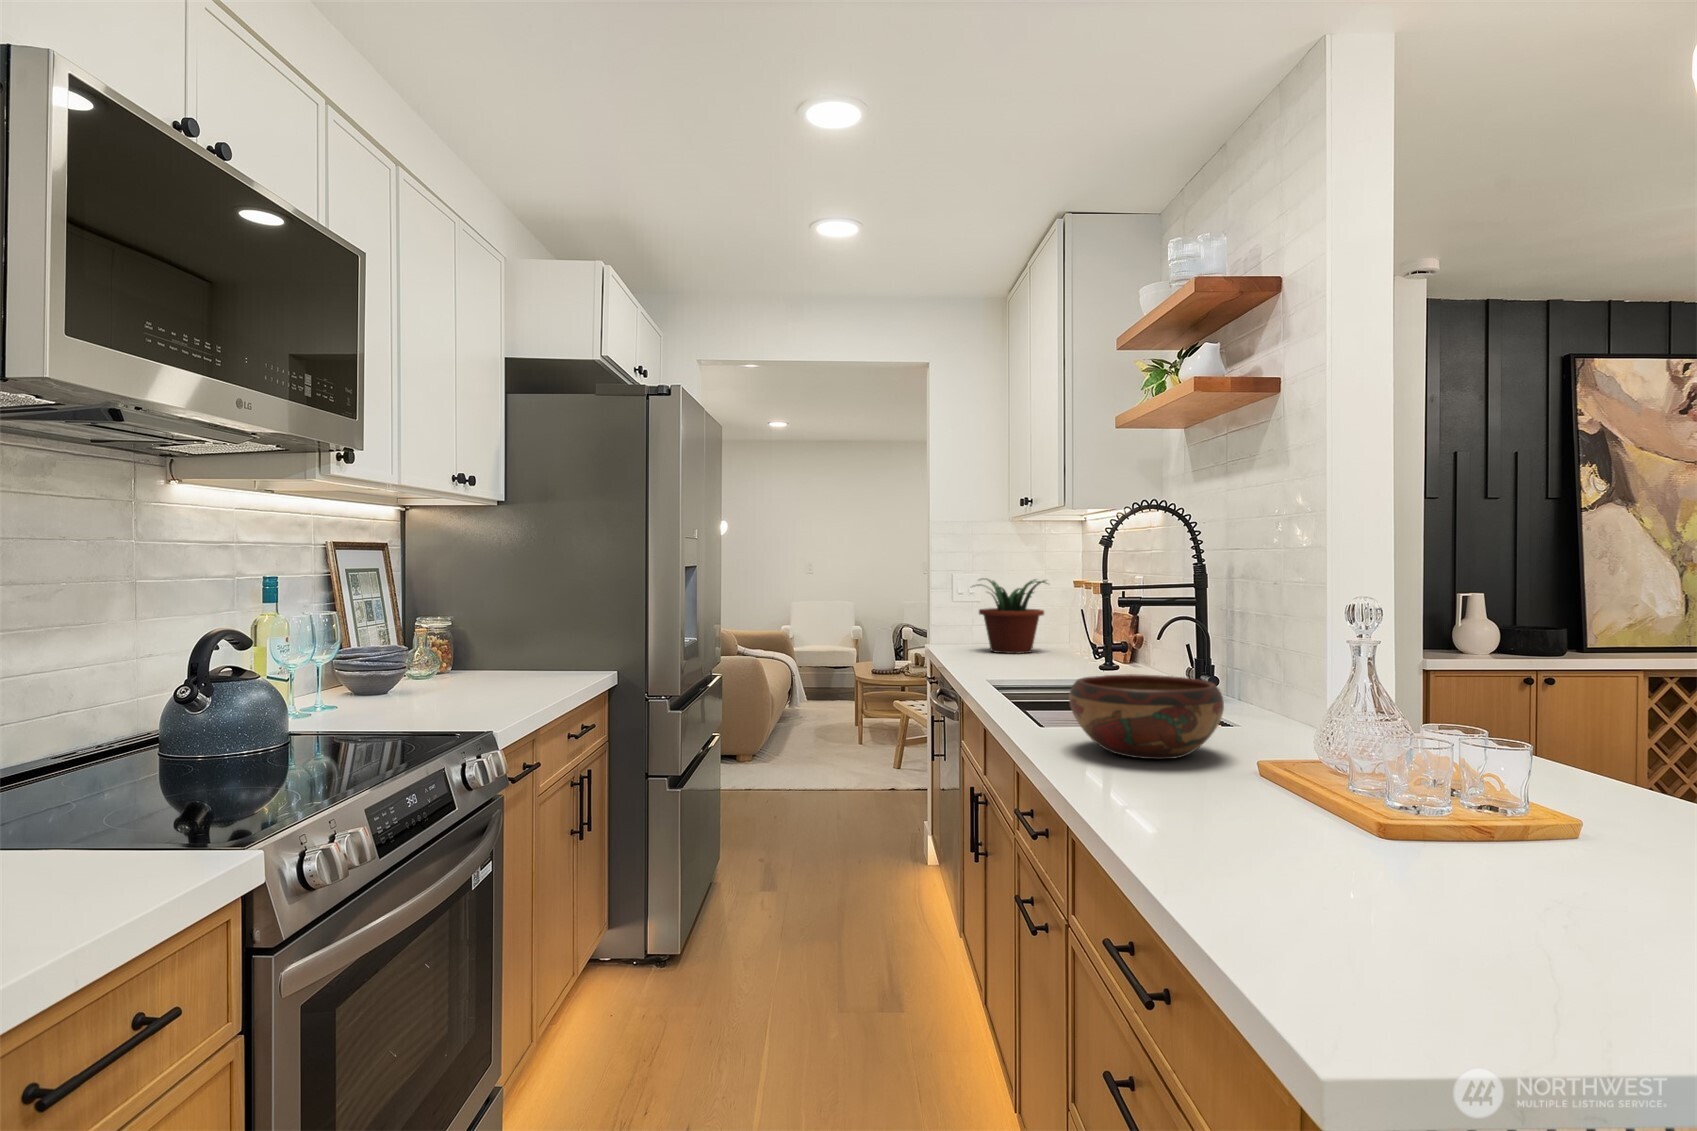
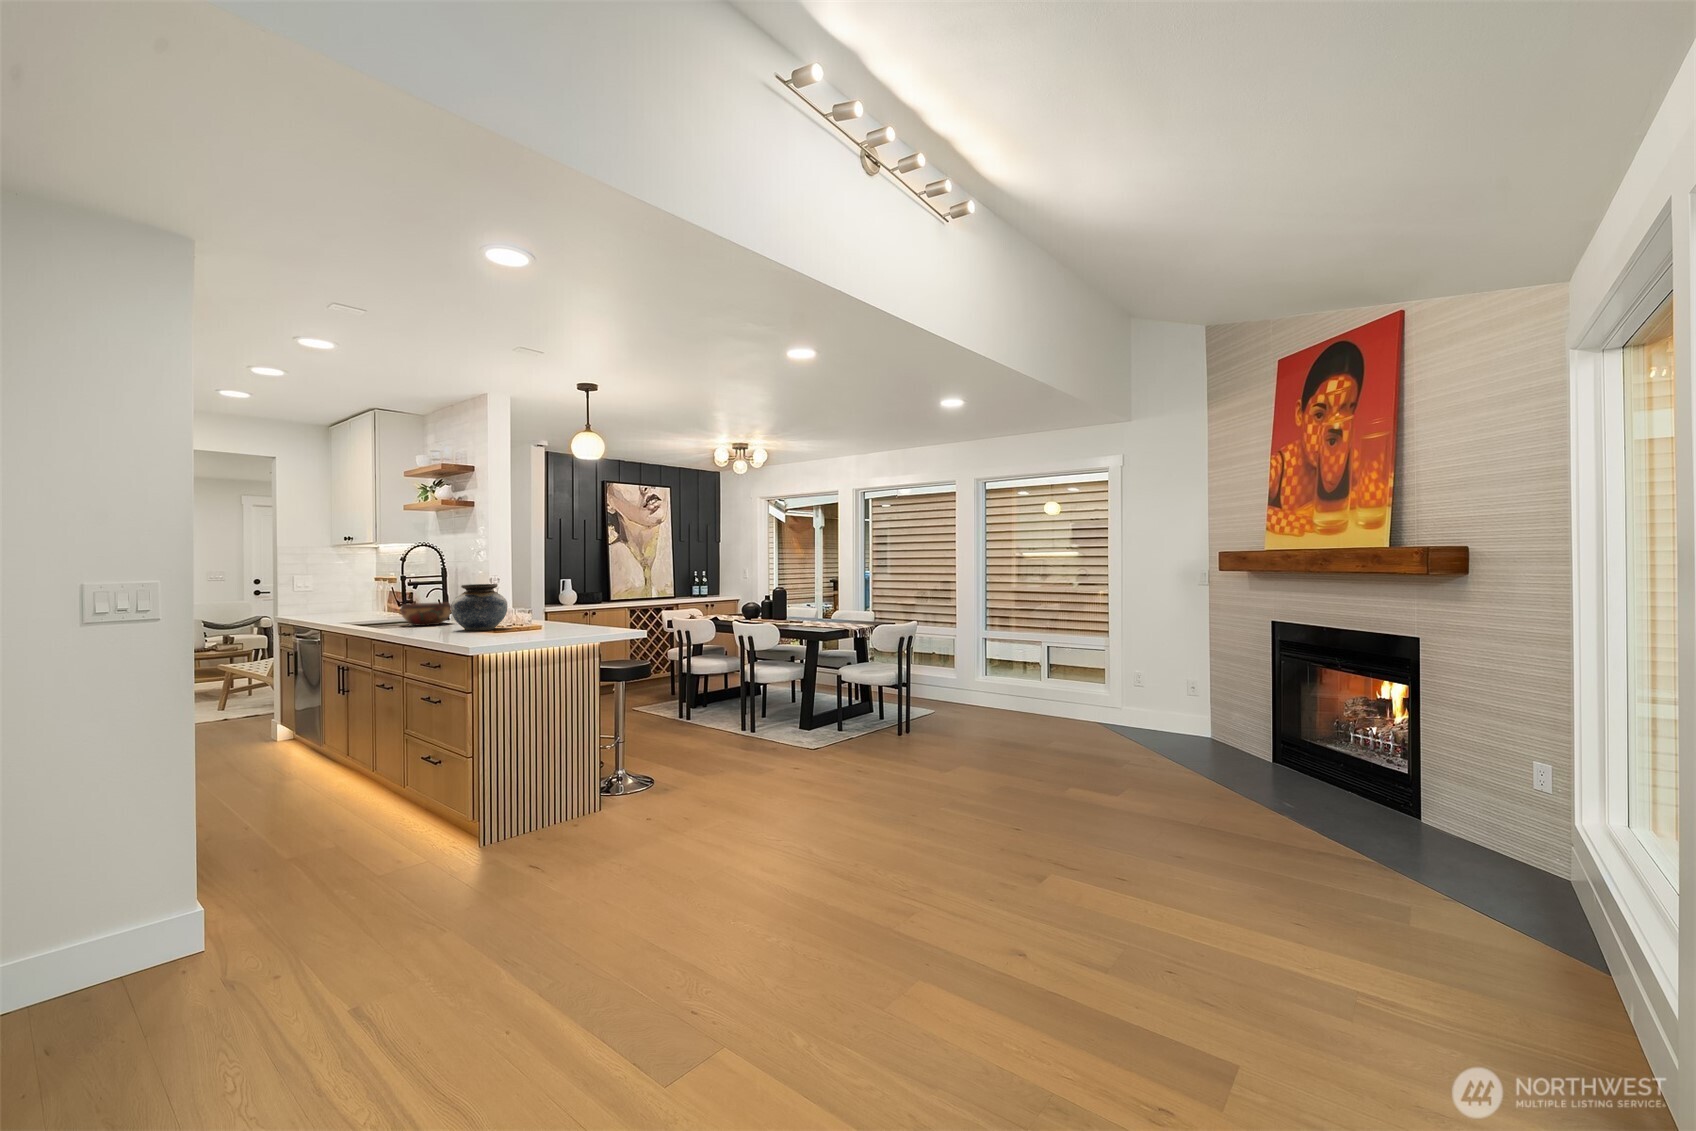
potted plant: present [974,579,1046,654] -> none [316,577,364,615]
vase: none [1231,650,1527,906] -> present [451,584,507,631]

